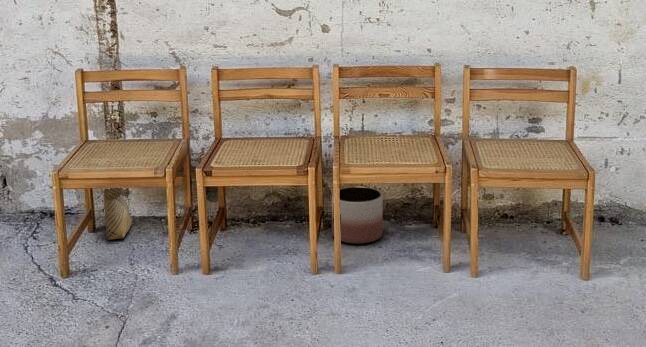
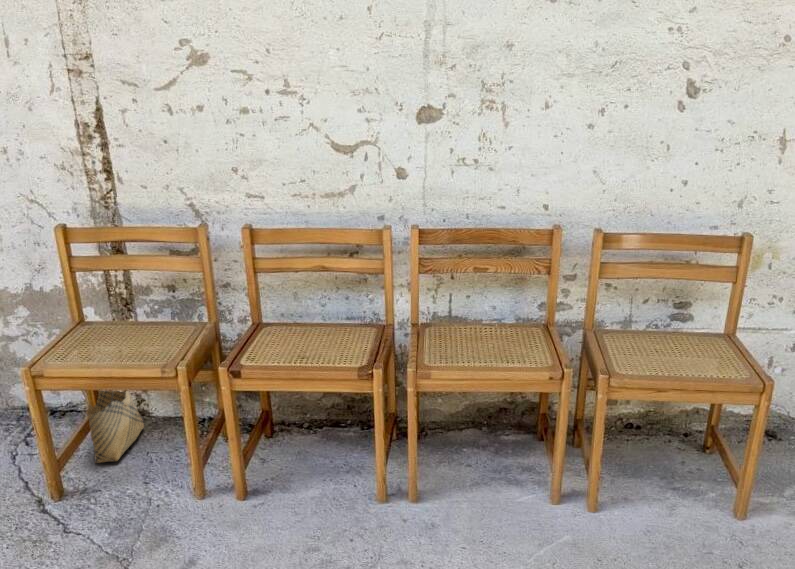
planter: present [332,186,383,244] -> none [407,390,479,480]

